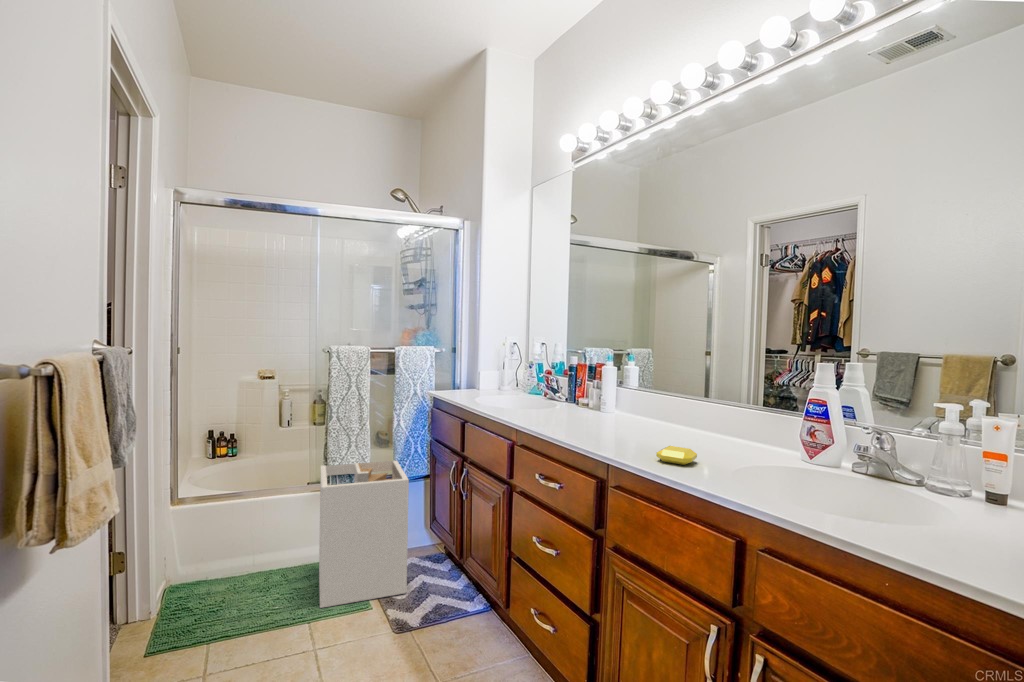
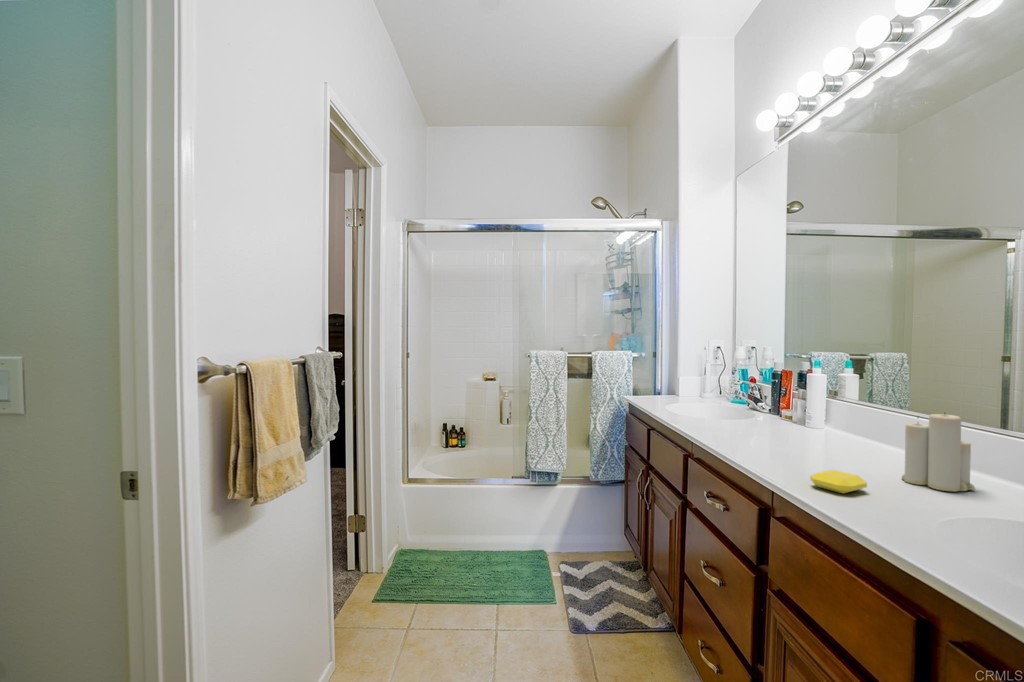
candle: none [703,390,750,454] -> present [902,413,975,491]
laundry hamper: present [319,461,409,608] -> none [511,461,591,596]

